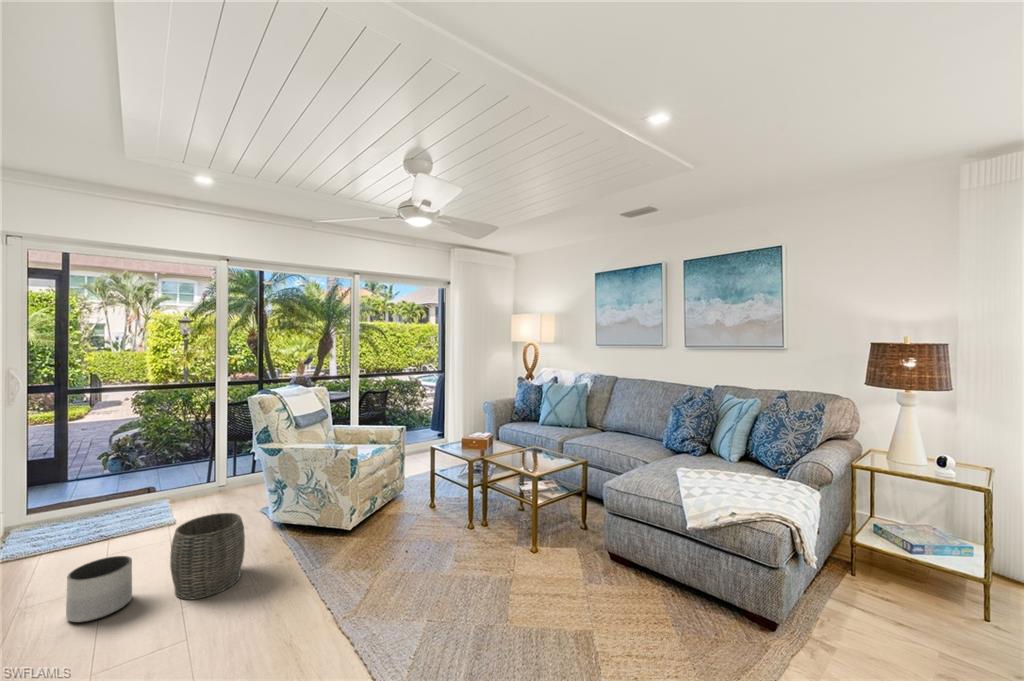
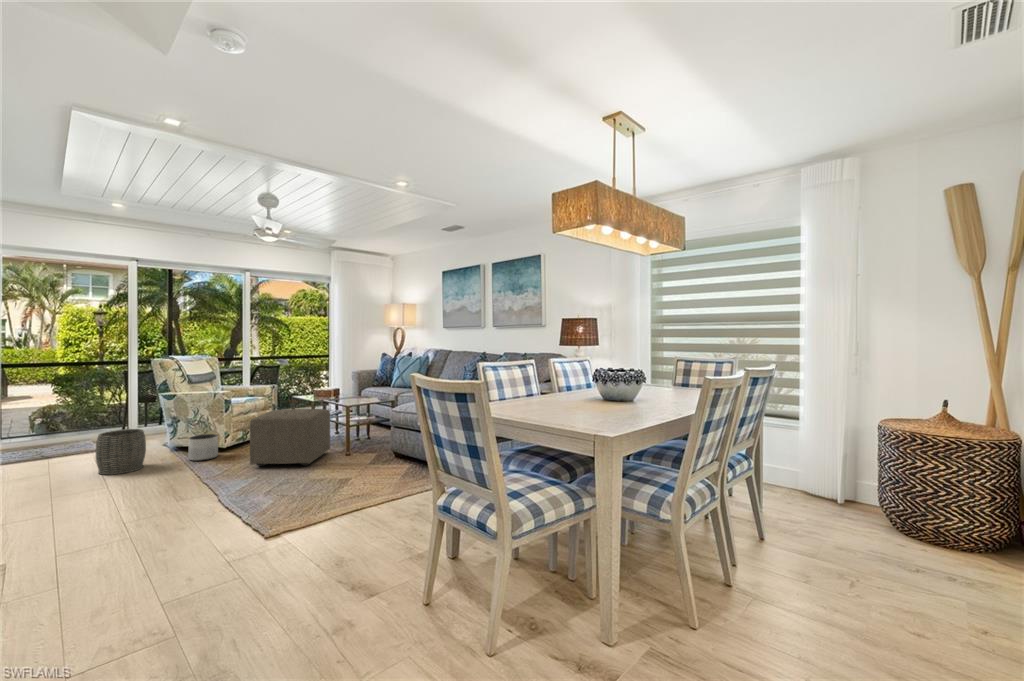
ottoman: none [406,478,506,586] -> present [250,409,330,467]
planter: present [66,556,132,623] -> present [188,434,218,461]

